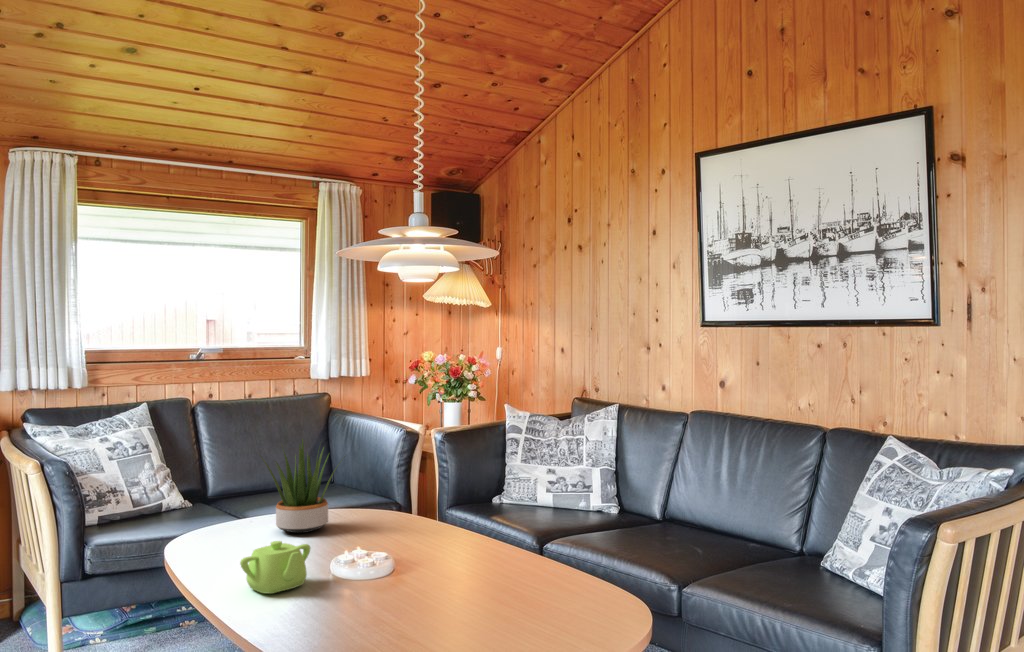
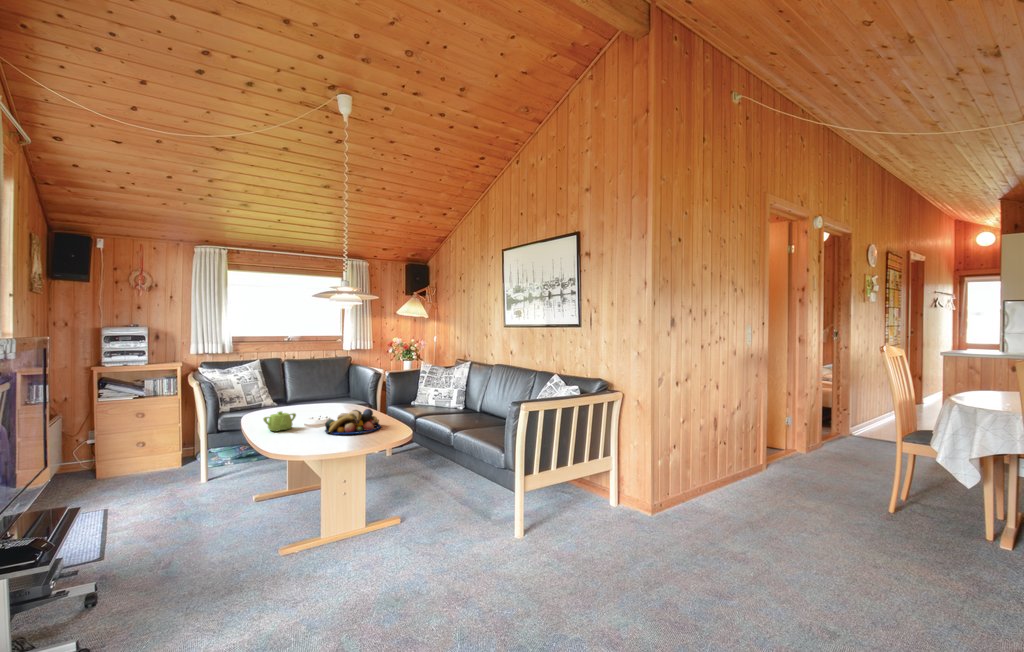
potted plant: present [262,439,337,533] -> none [291,374,326,413]
fruit bowl: none [391,530,526,604] -> present [325,409,381,435]

